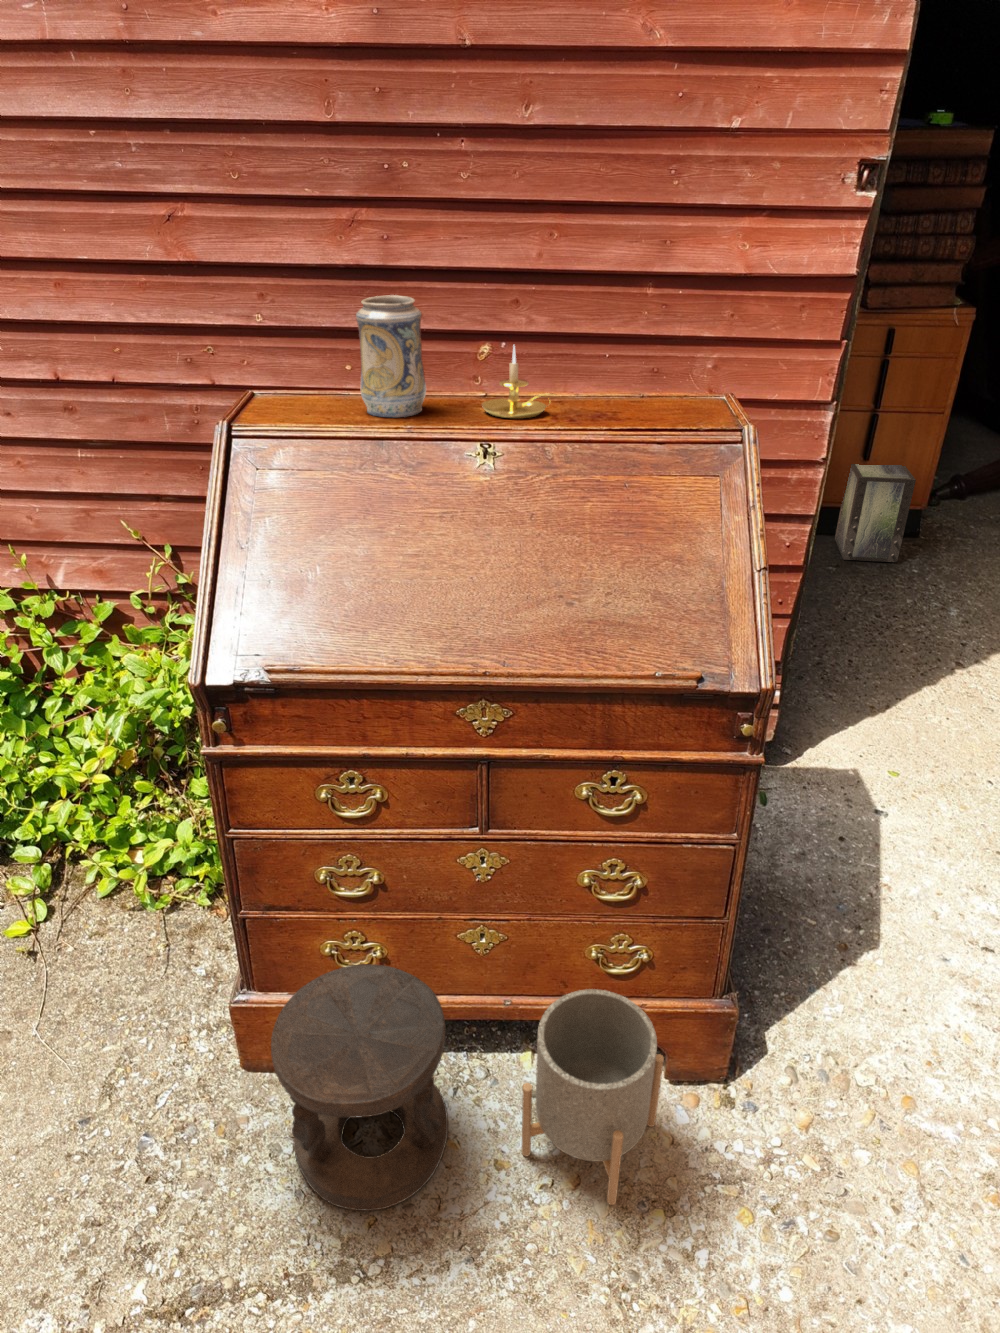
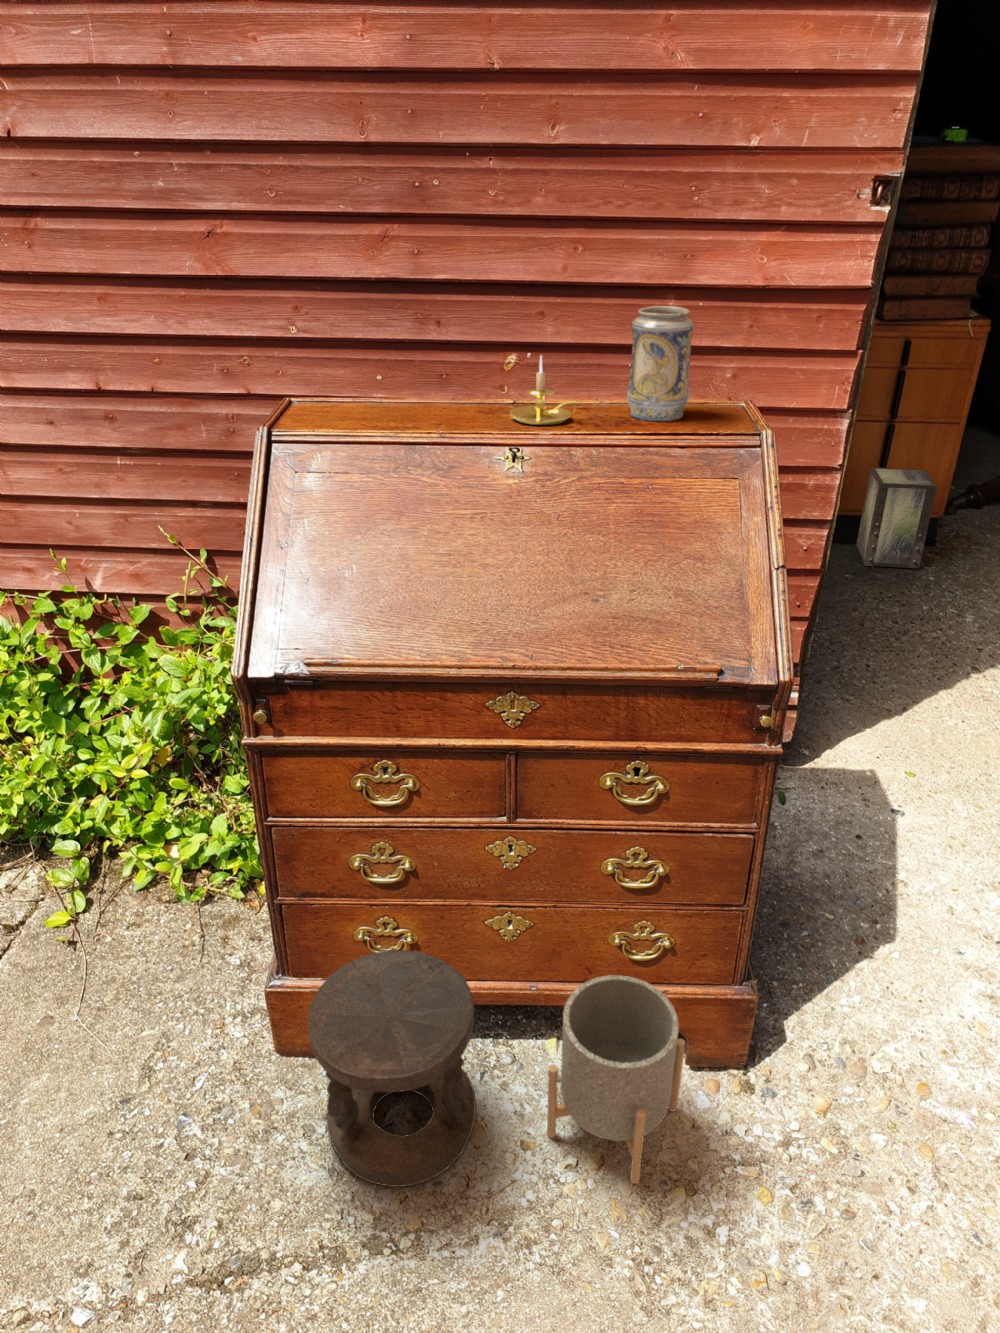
decorative vase: present [356,295,426,417] -> present [627,306,694,421]

